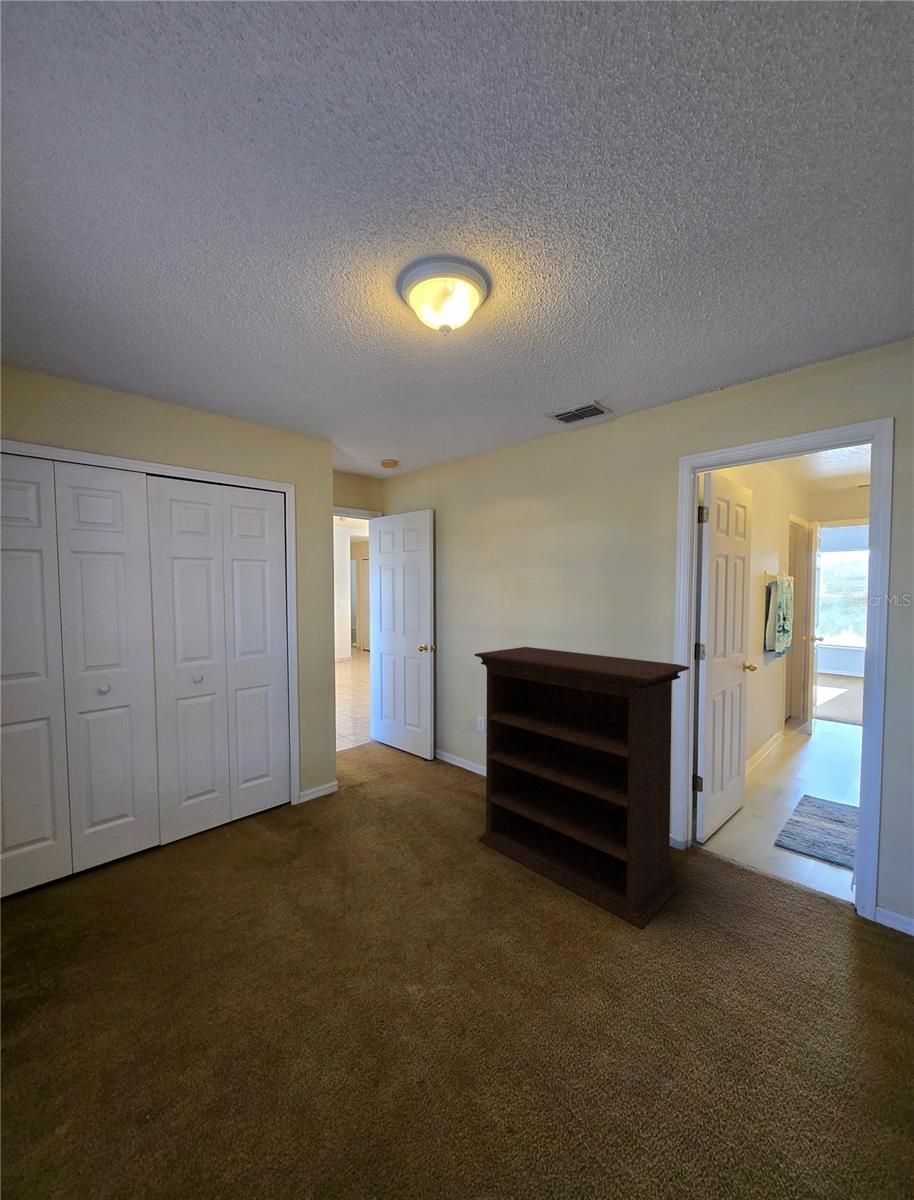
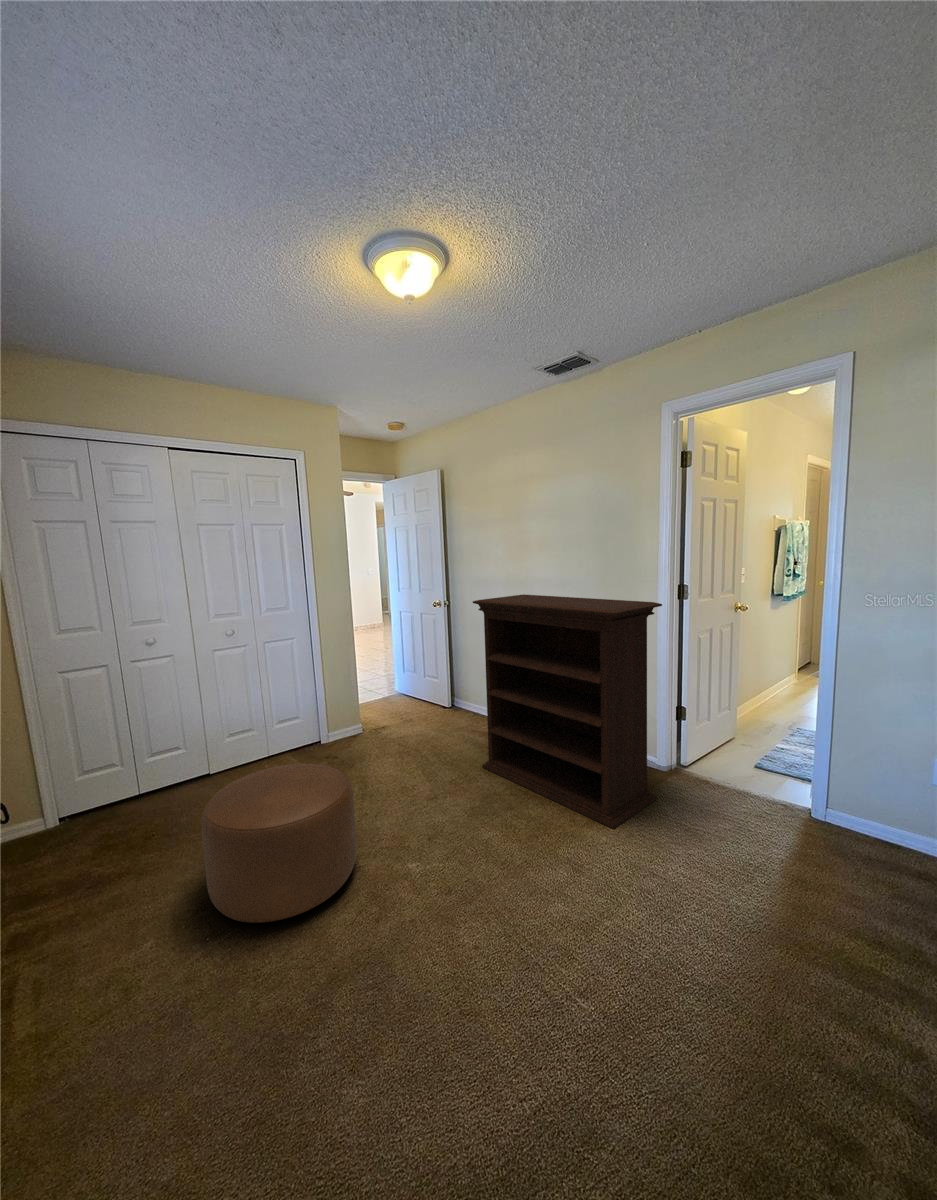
ottoman: none [151,849,345,1087] -> present [201,763,357,923]

